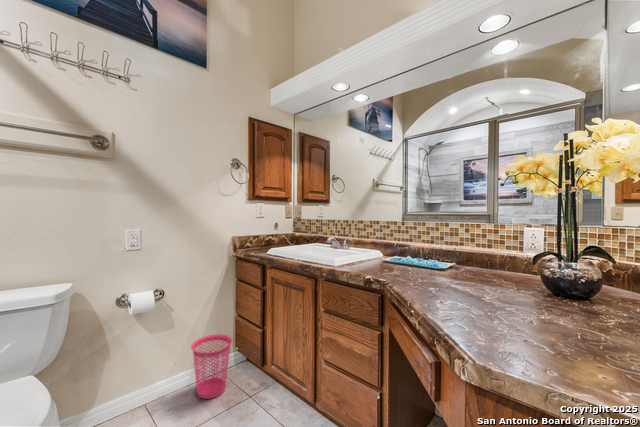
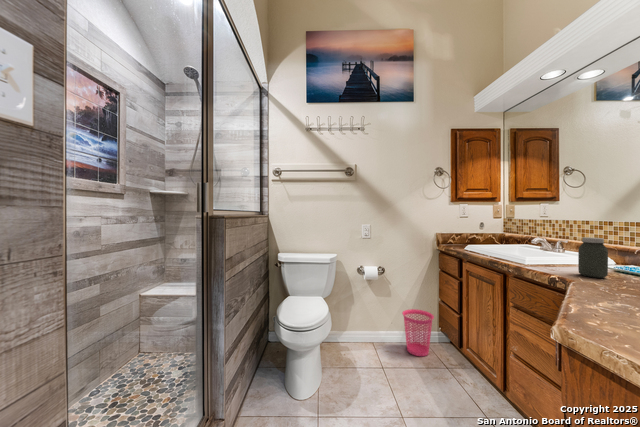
jar: none [384,235,405,273] -> present [578,237,608,278]

